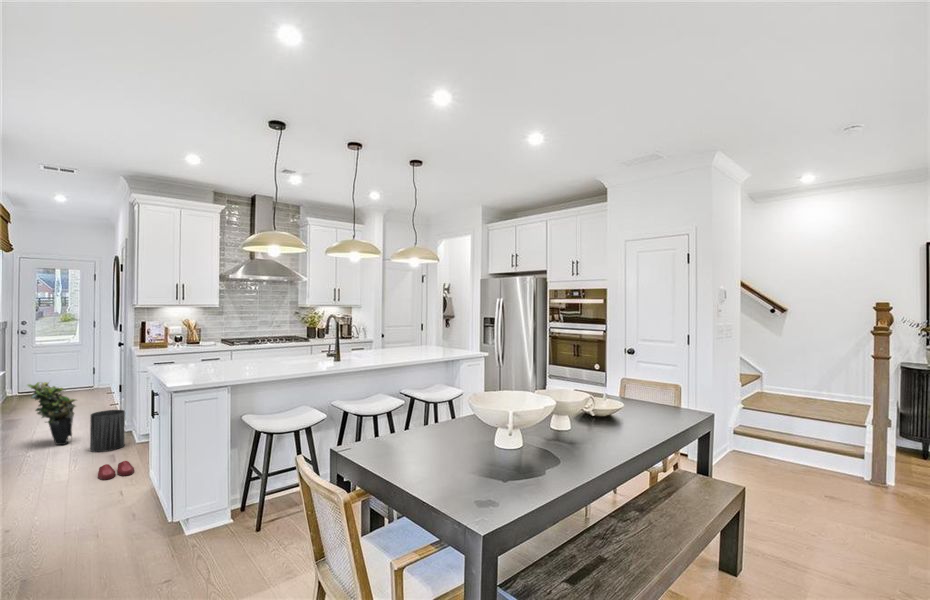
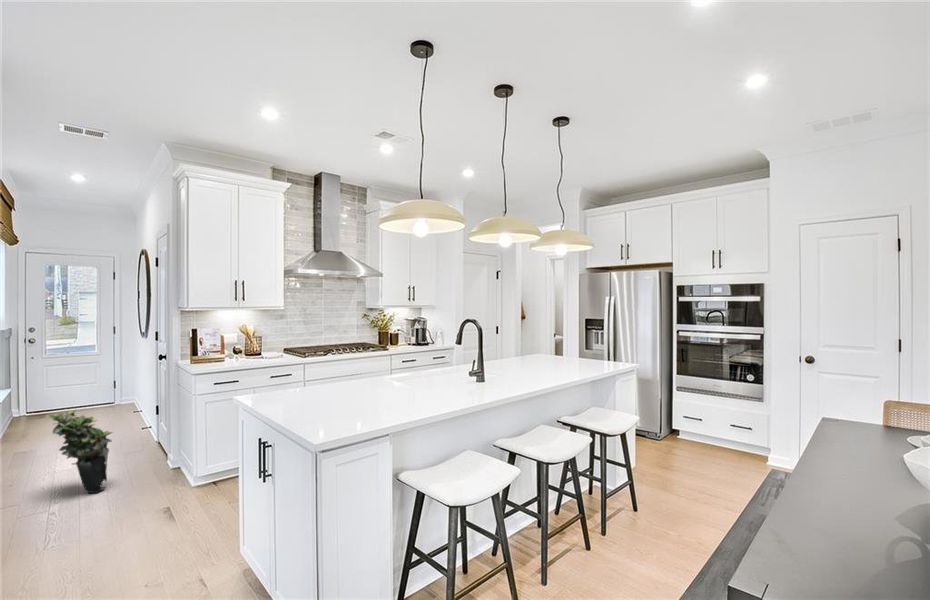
trash can: present [90,410,125,452] -> none [134,445,178,504]
slippers: present [98,461,134,480] -> none [157,523,206,557]

